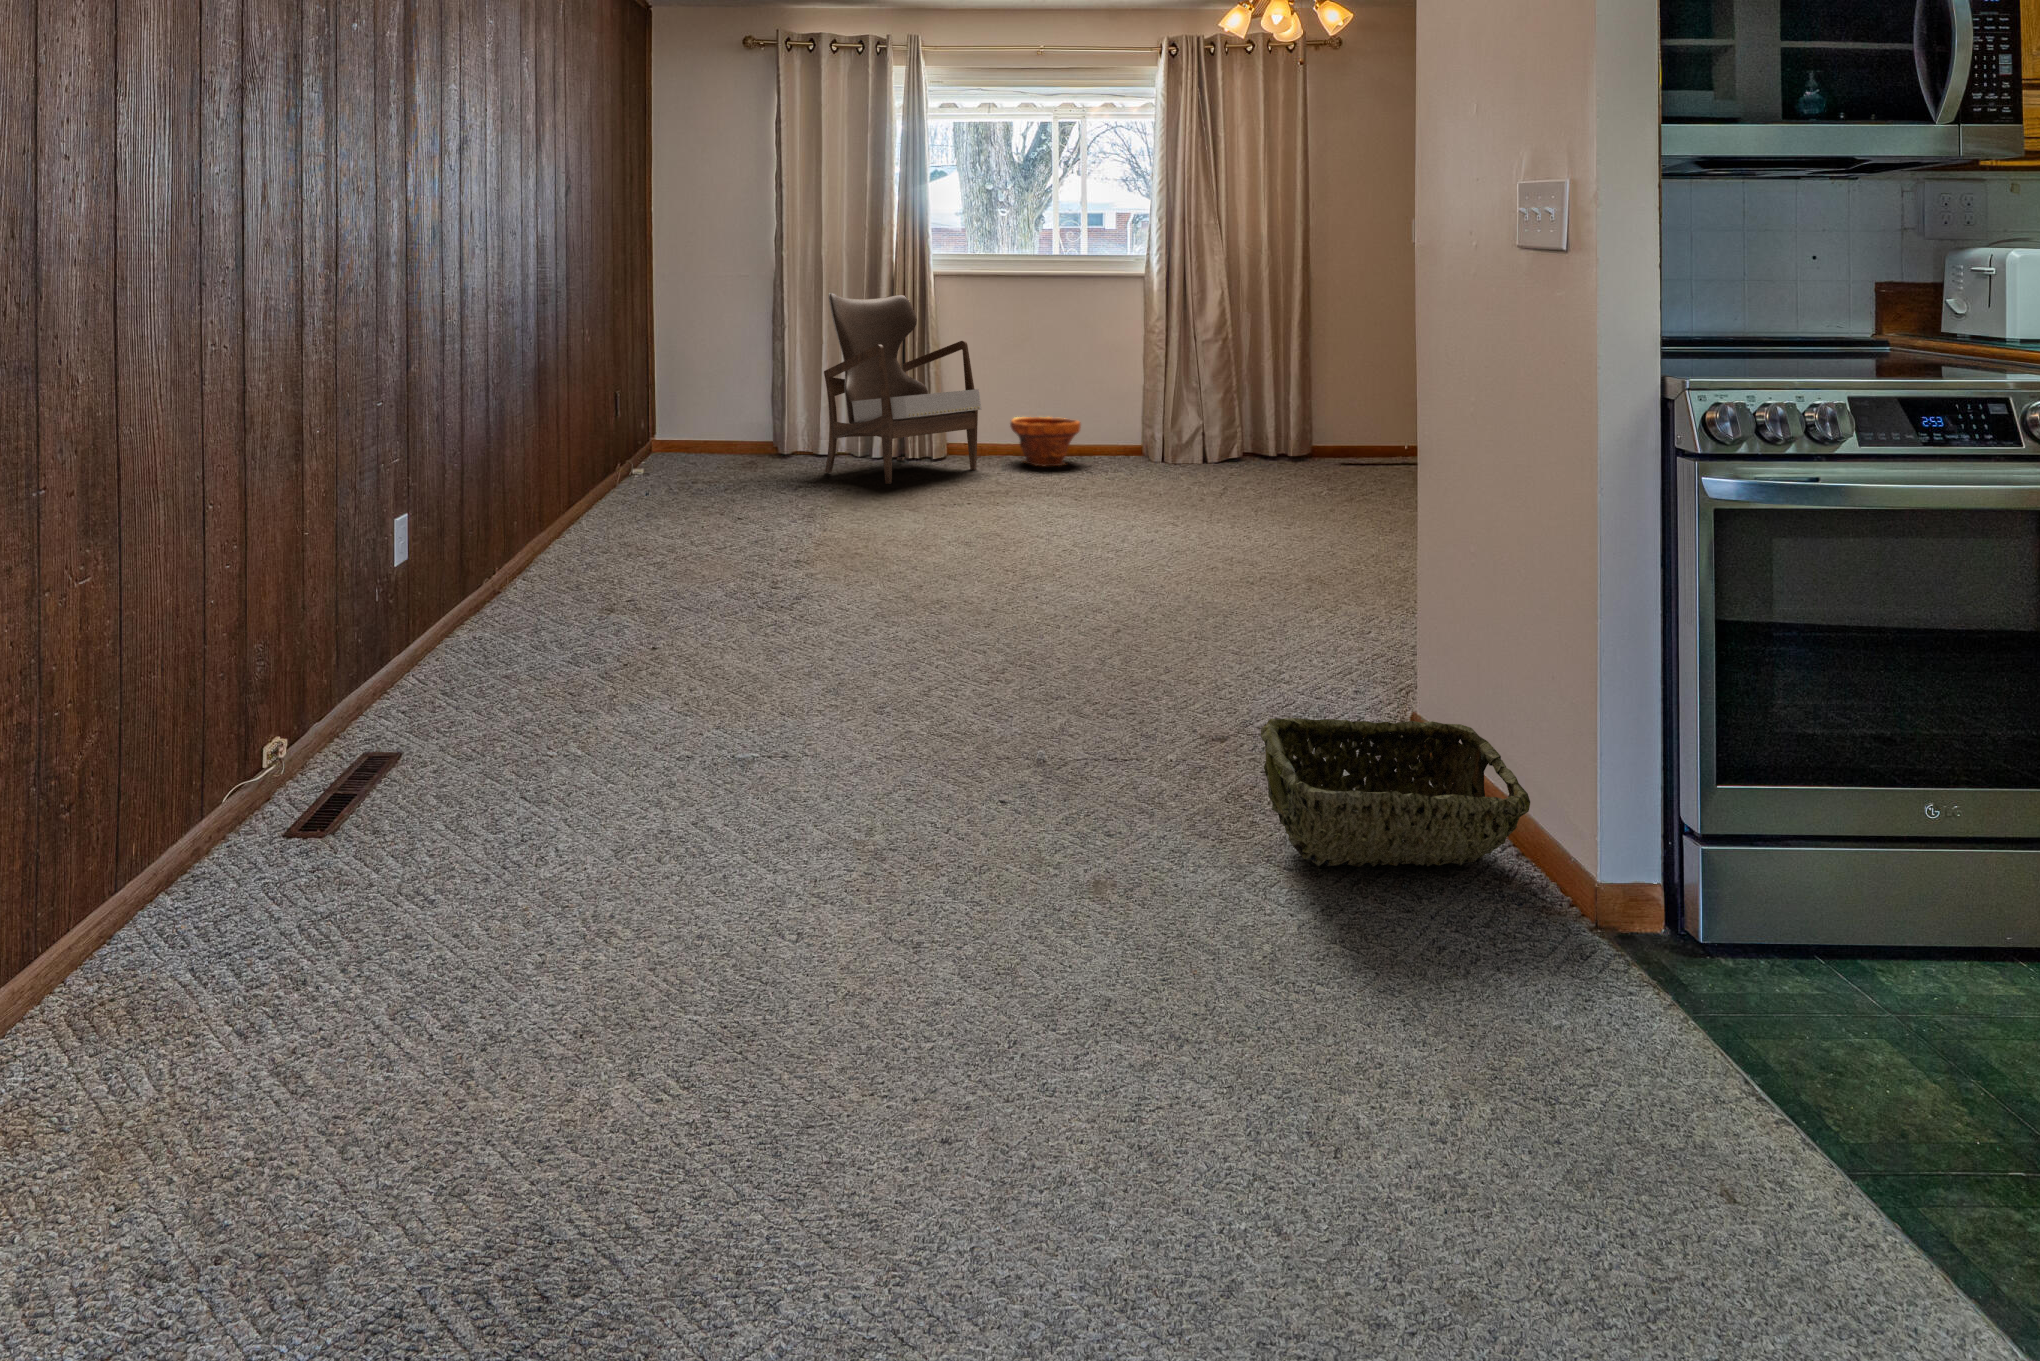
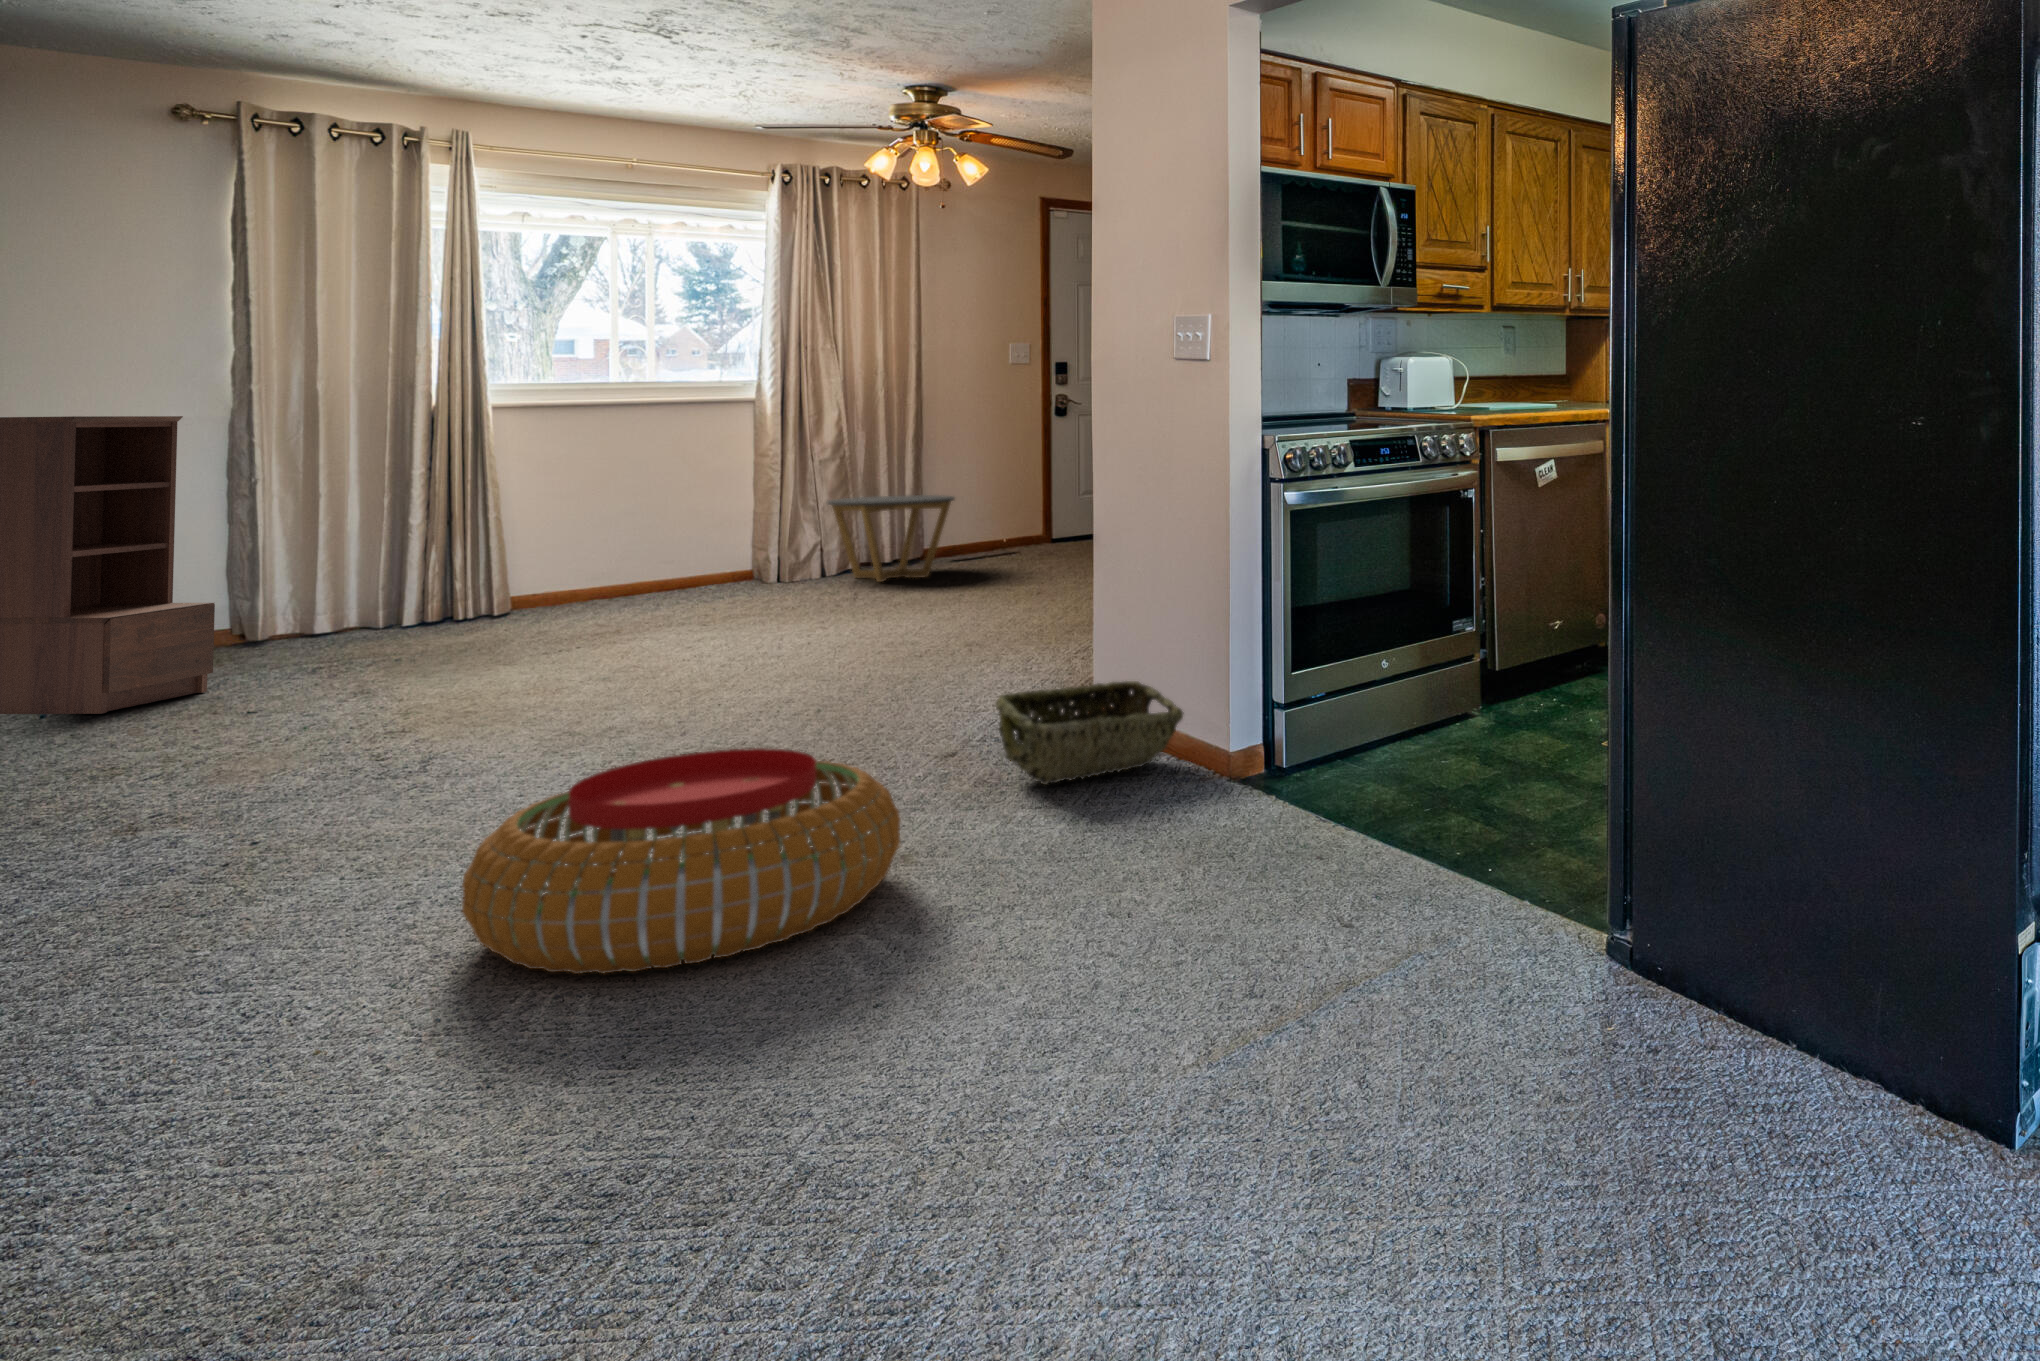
armchair: present [824,293,981,484] -> none [352,414,568,622]
bookshelf: none [564,297,698,545] -> present [0,416,215,714]
side table: none [1207,385,1337,479] -> present [826,495,954,582]
planter: present [1010,417,1081,466] -> none [599,541,684,592]
pouf: none [569,765,1064,1106] -> present [462,748,900,974]

